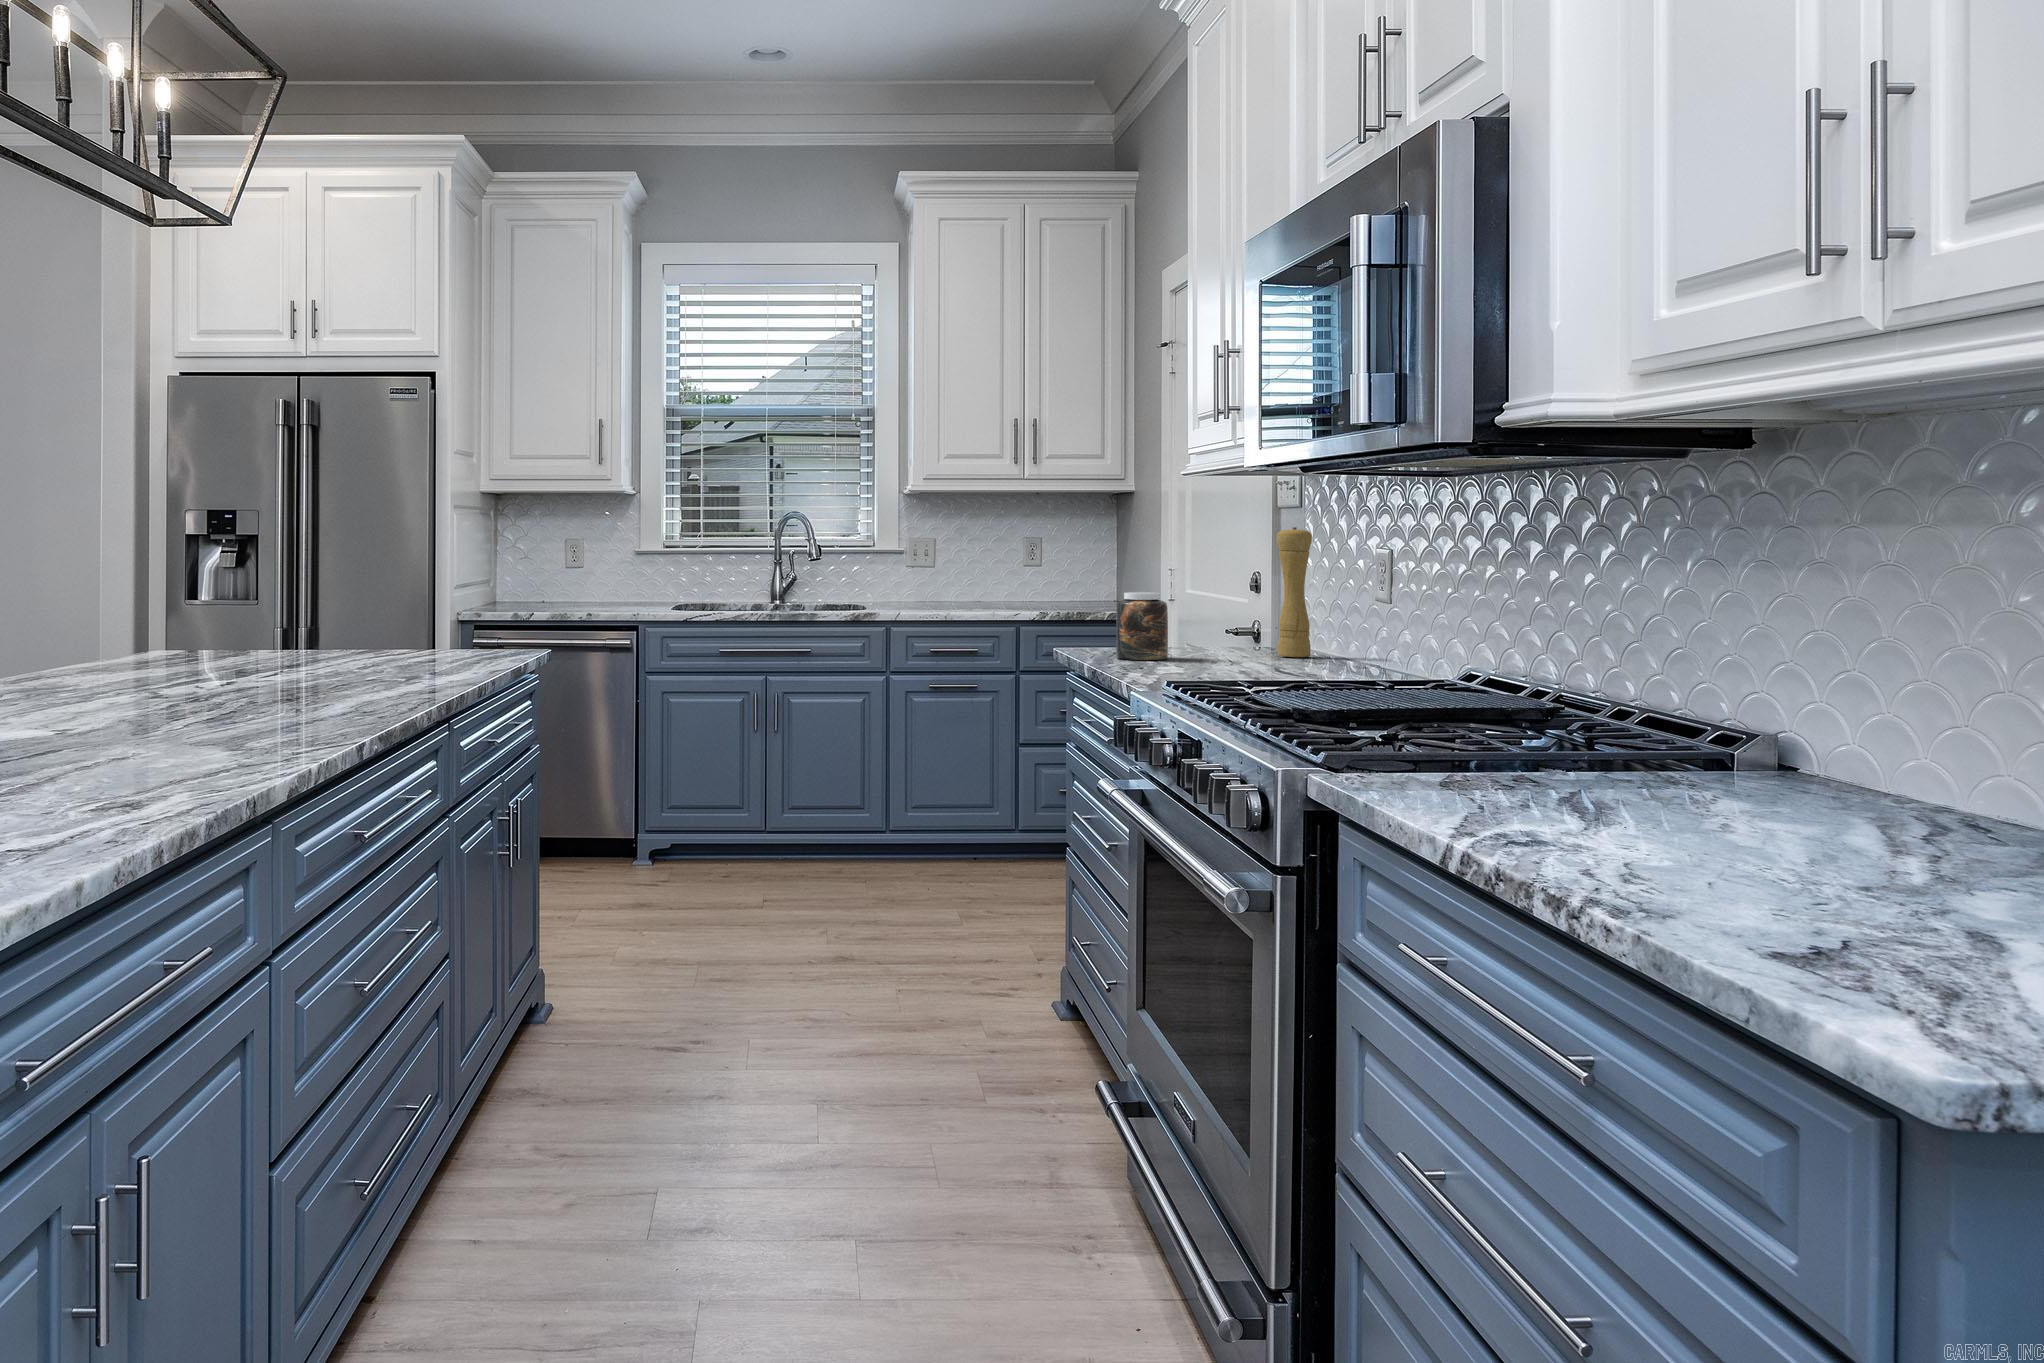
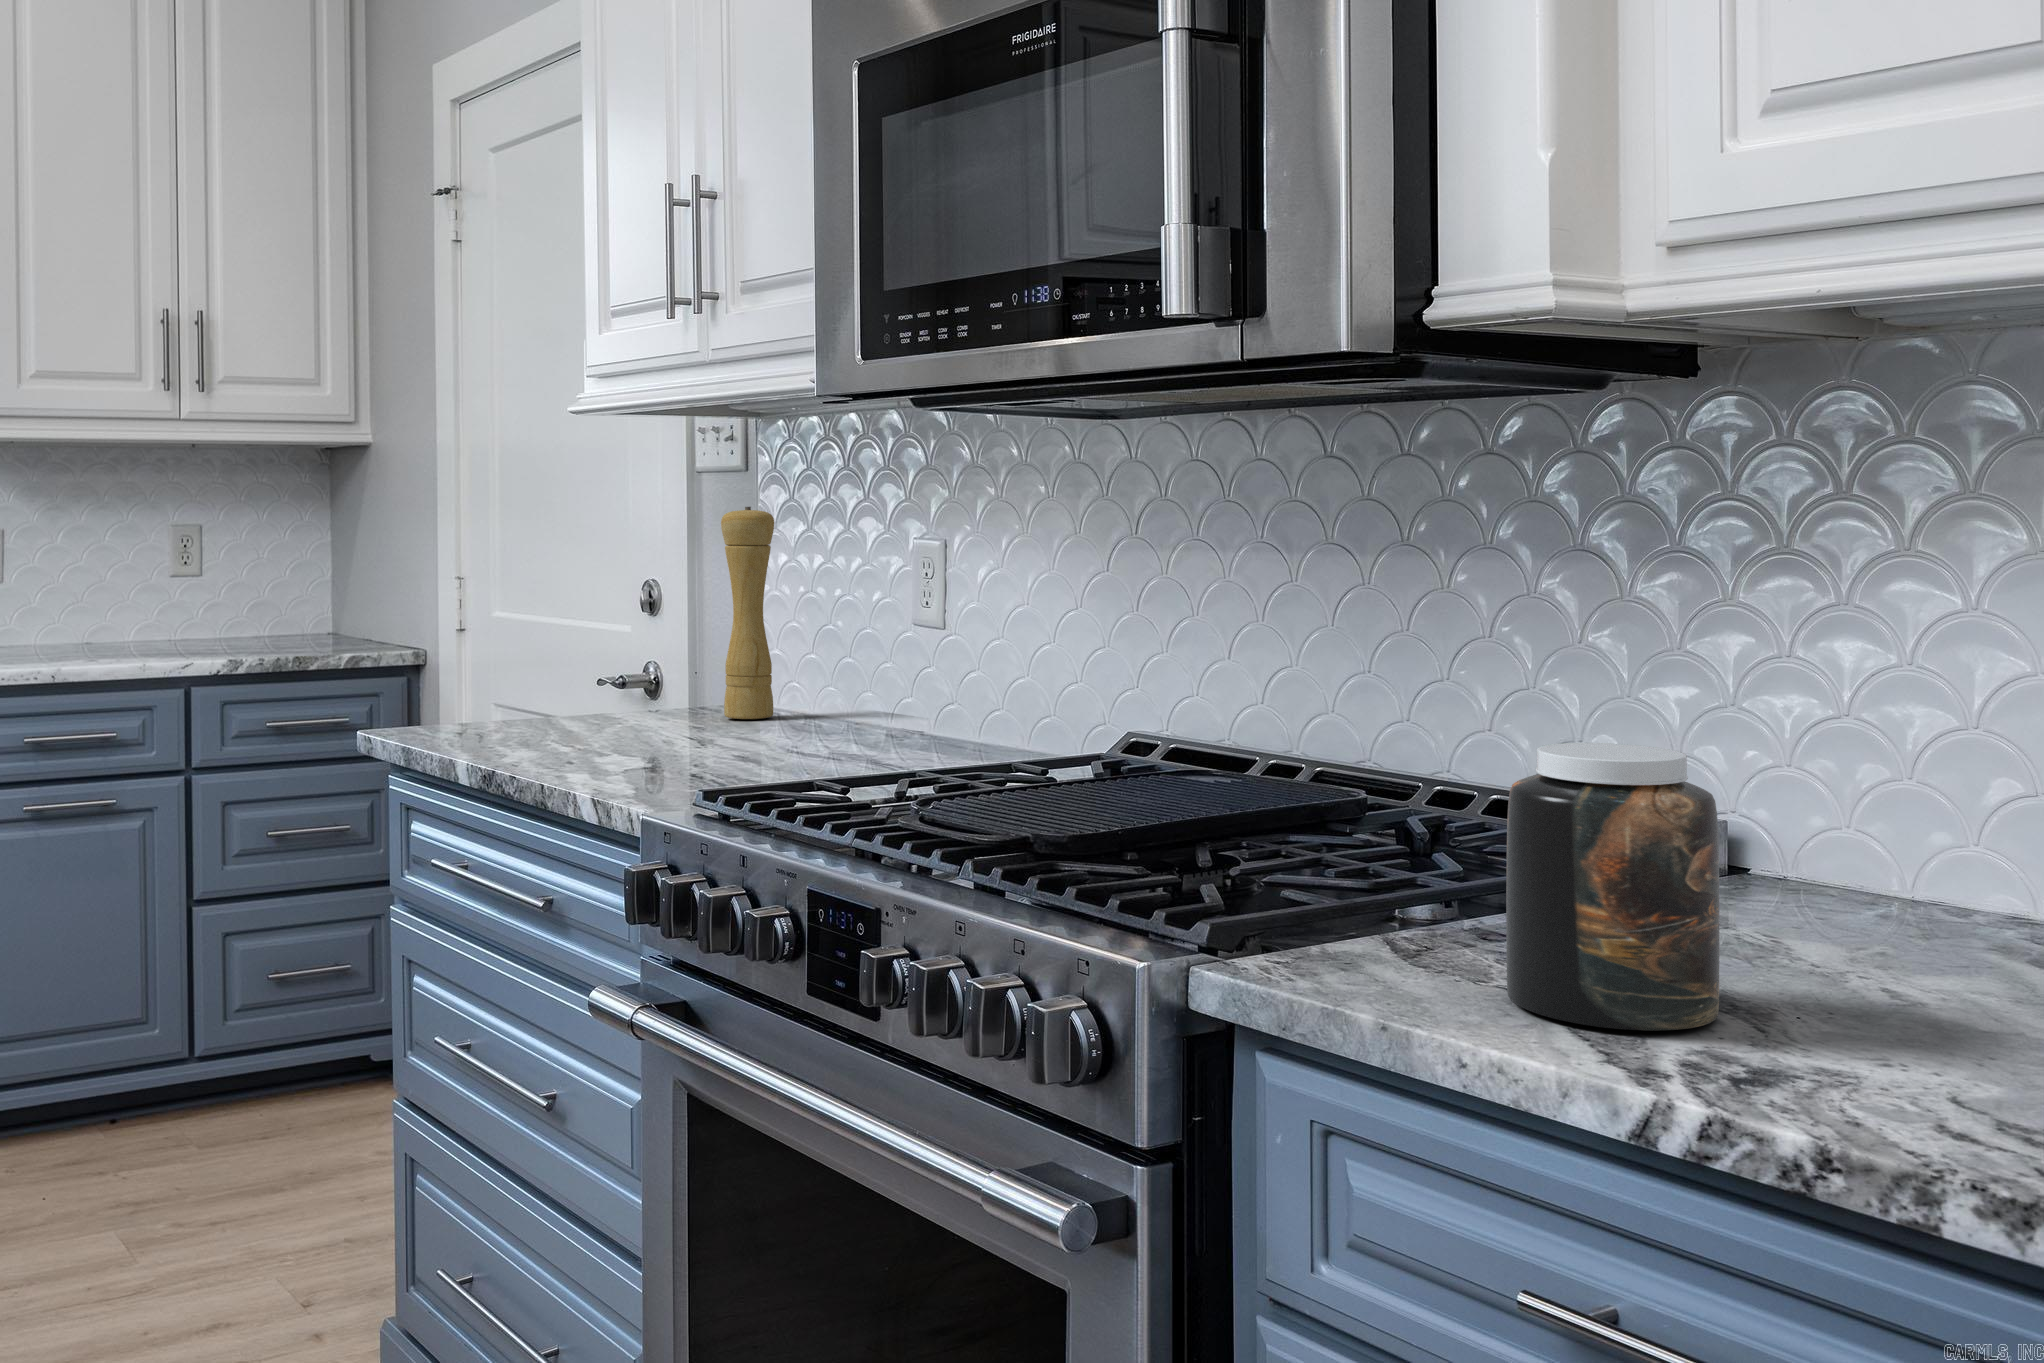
jar: present [1116,592,1168,660] -> present [1506,743,1720,1031]

